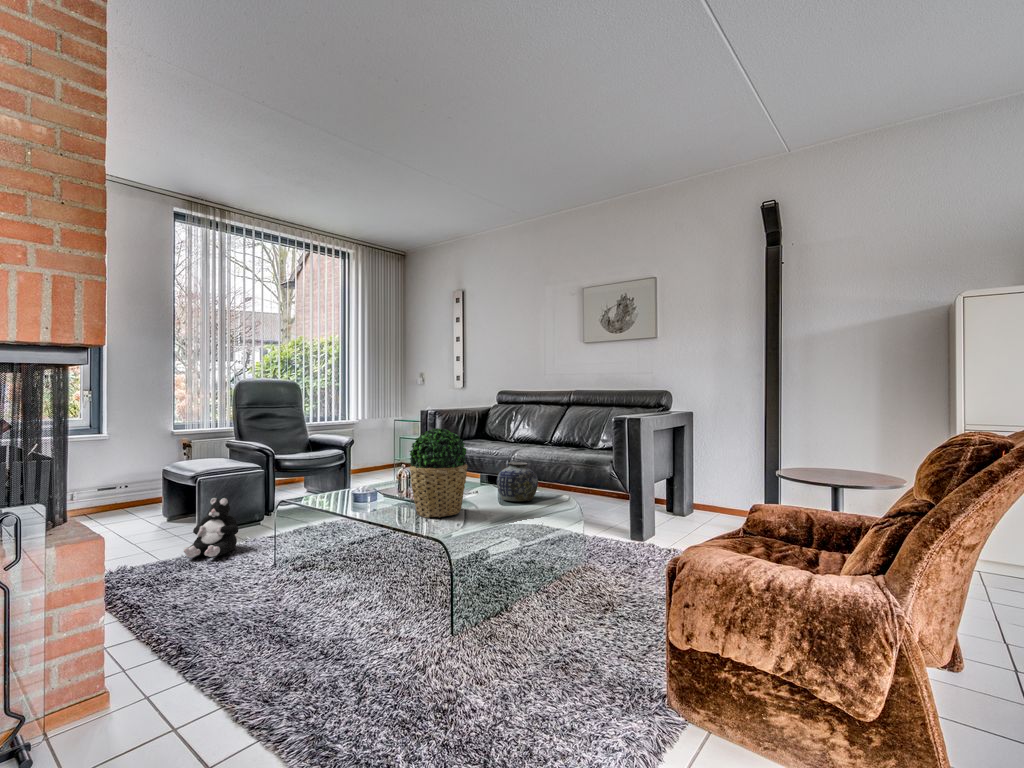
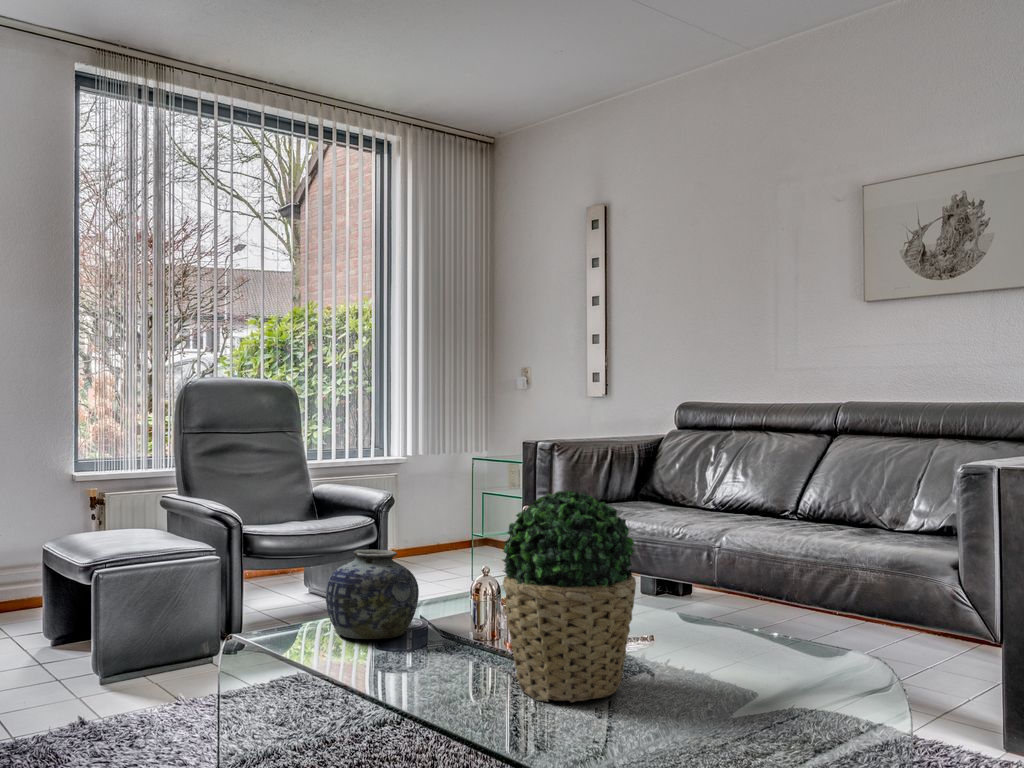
vase: present [497,462,538,501] -> present [326,550,419,639]
plush toy: present [184,497,238,558] -> none [55,615,162,740]

